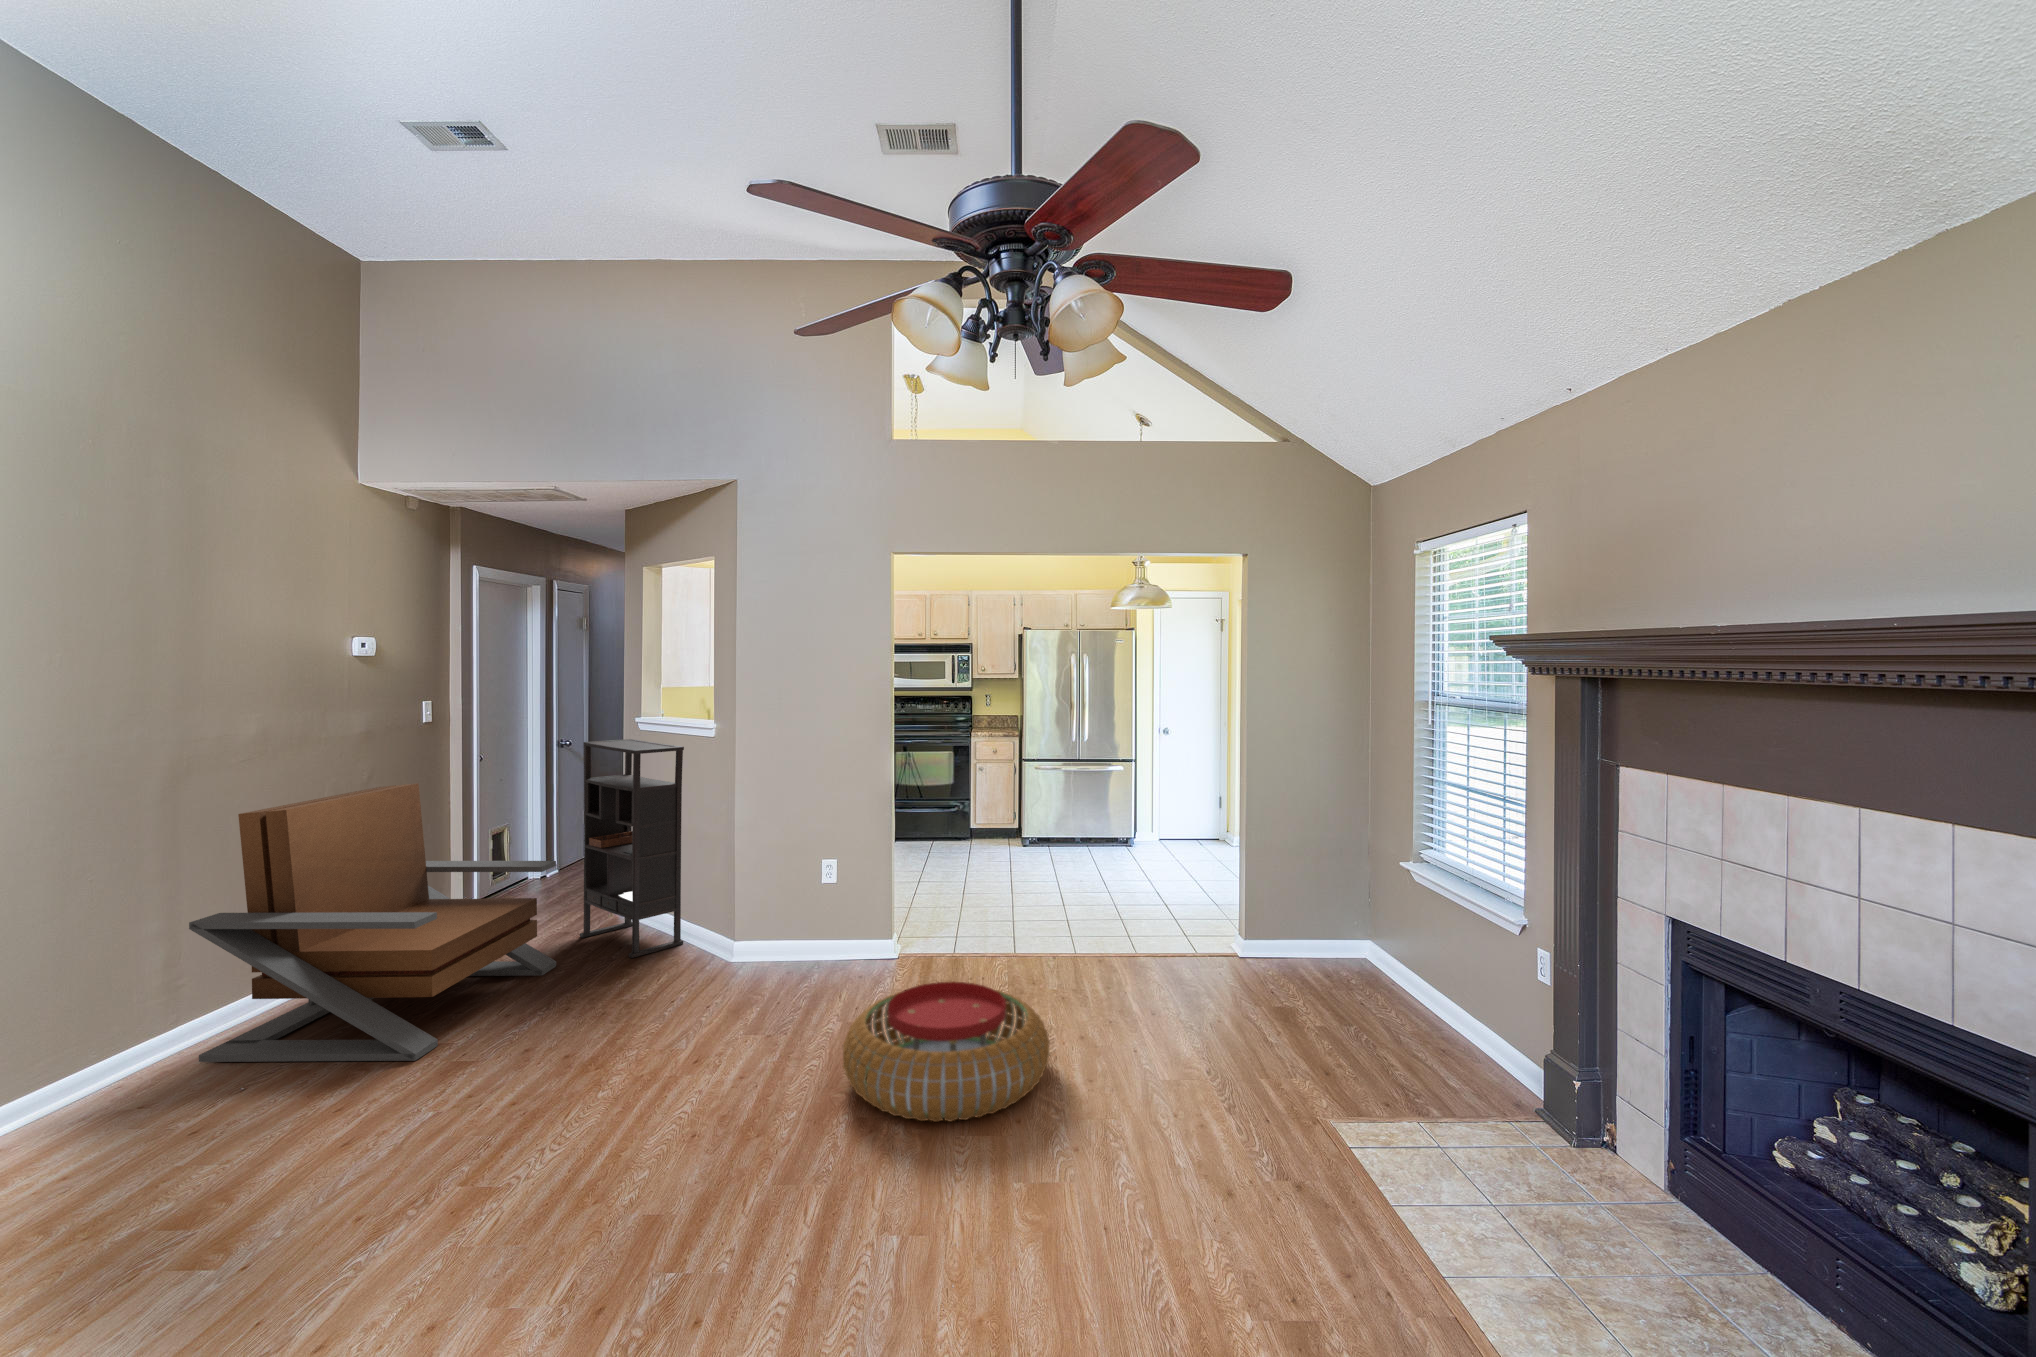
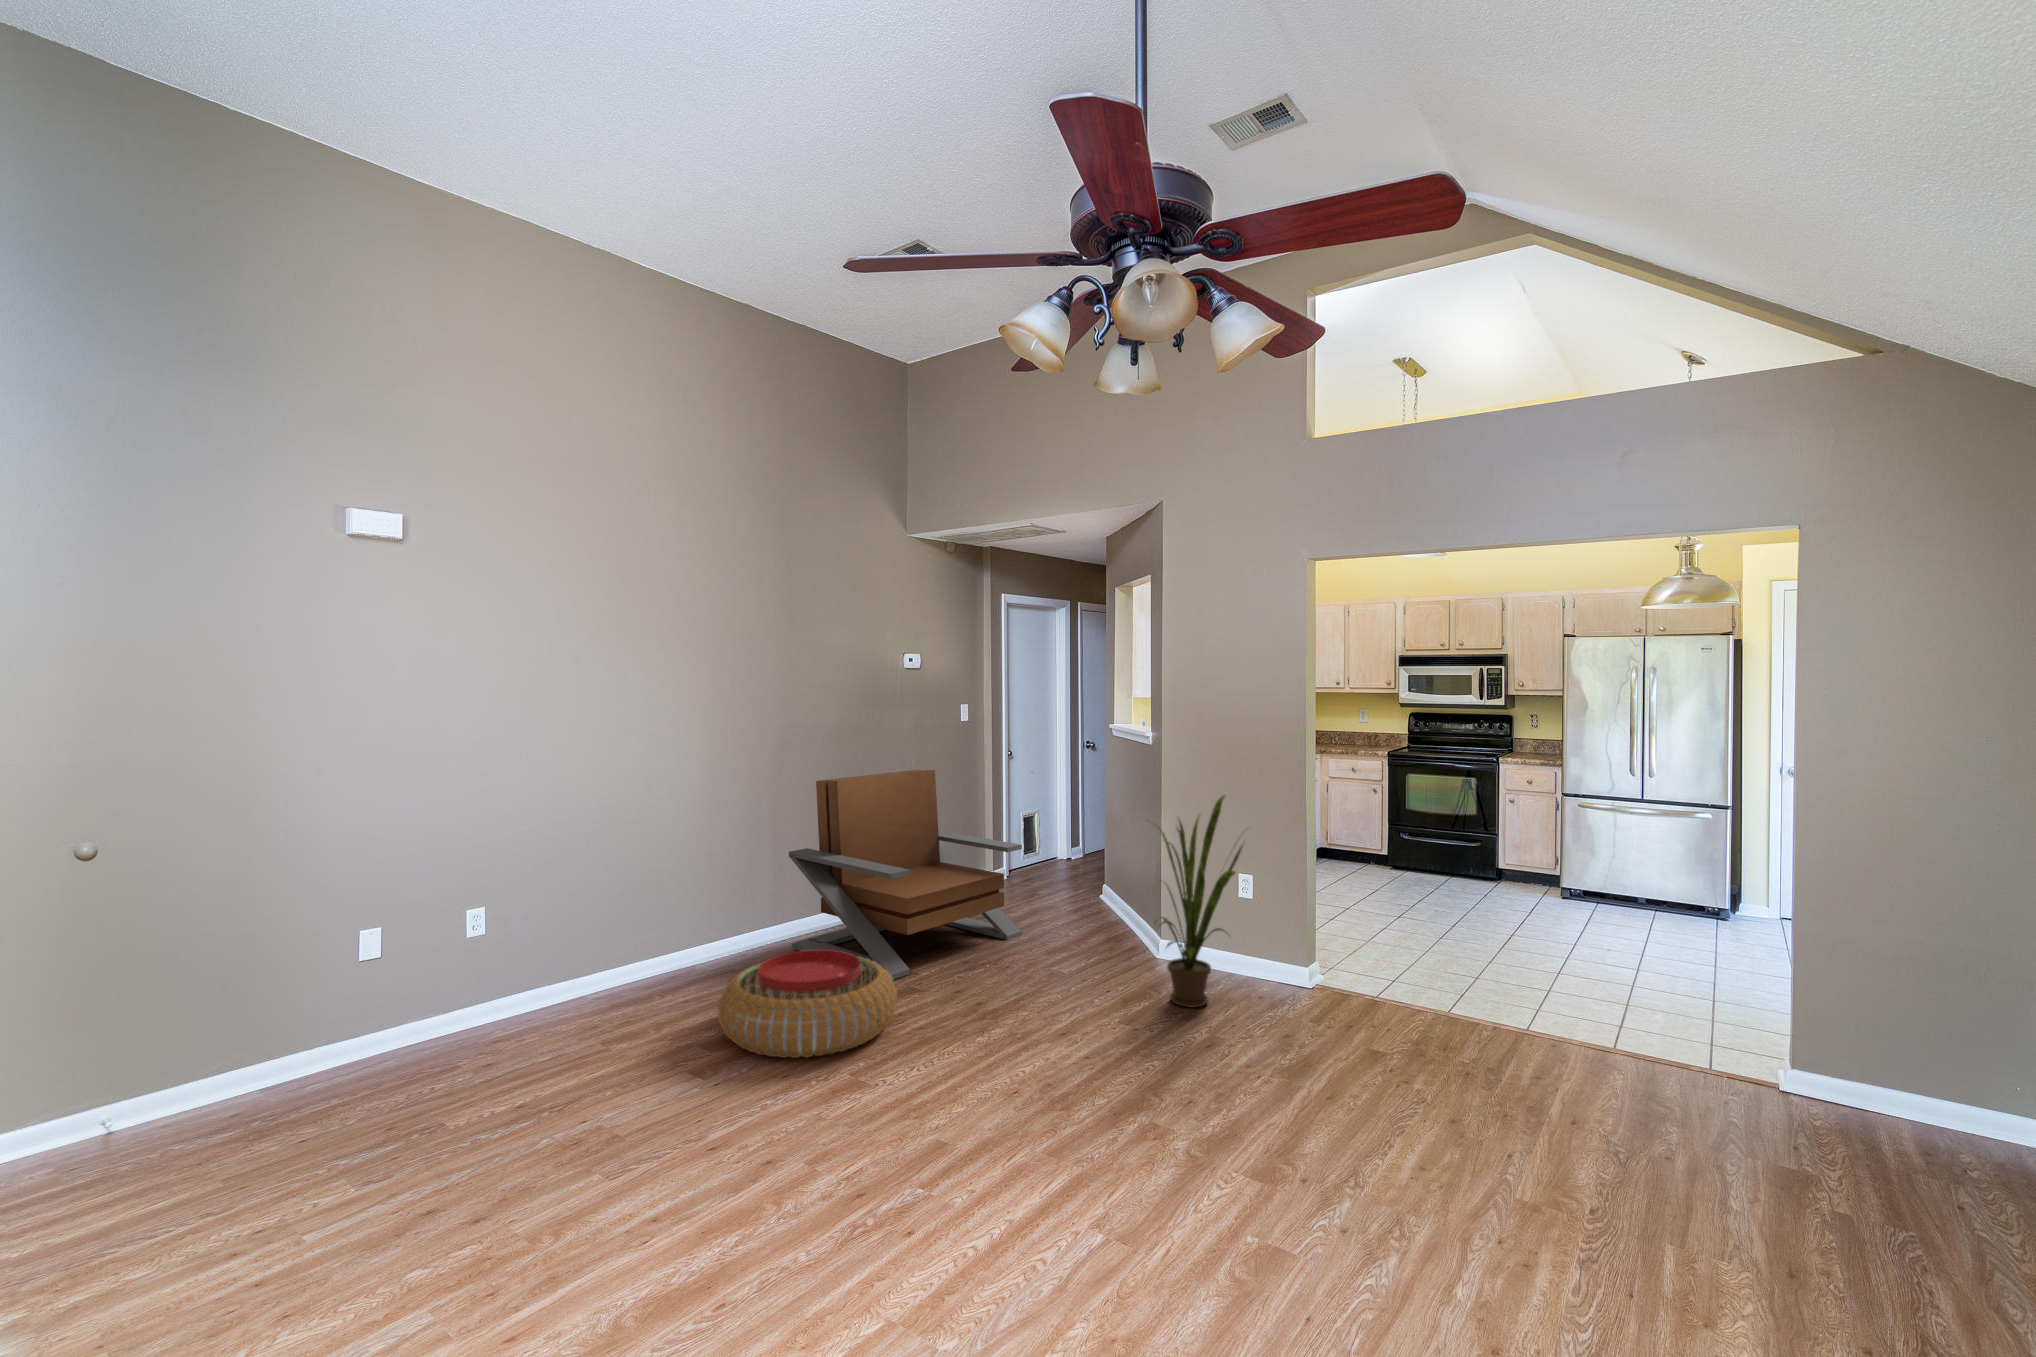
bookshelf: present [580,739,684,958] -> none [1054,744,1127,942]
house plant: none [740,778,853,994] -> present [1147,795,1244,1007]
pouf: present [843,982,1050,1122] -> present [718,950,897,1058]

